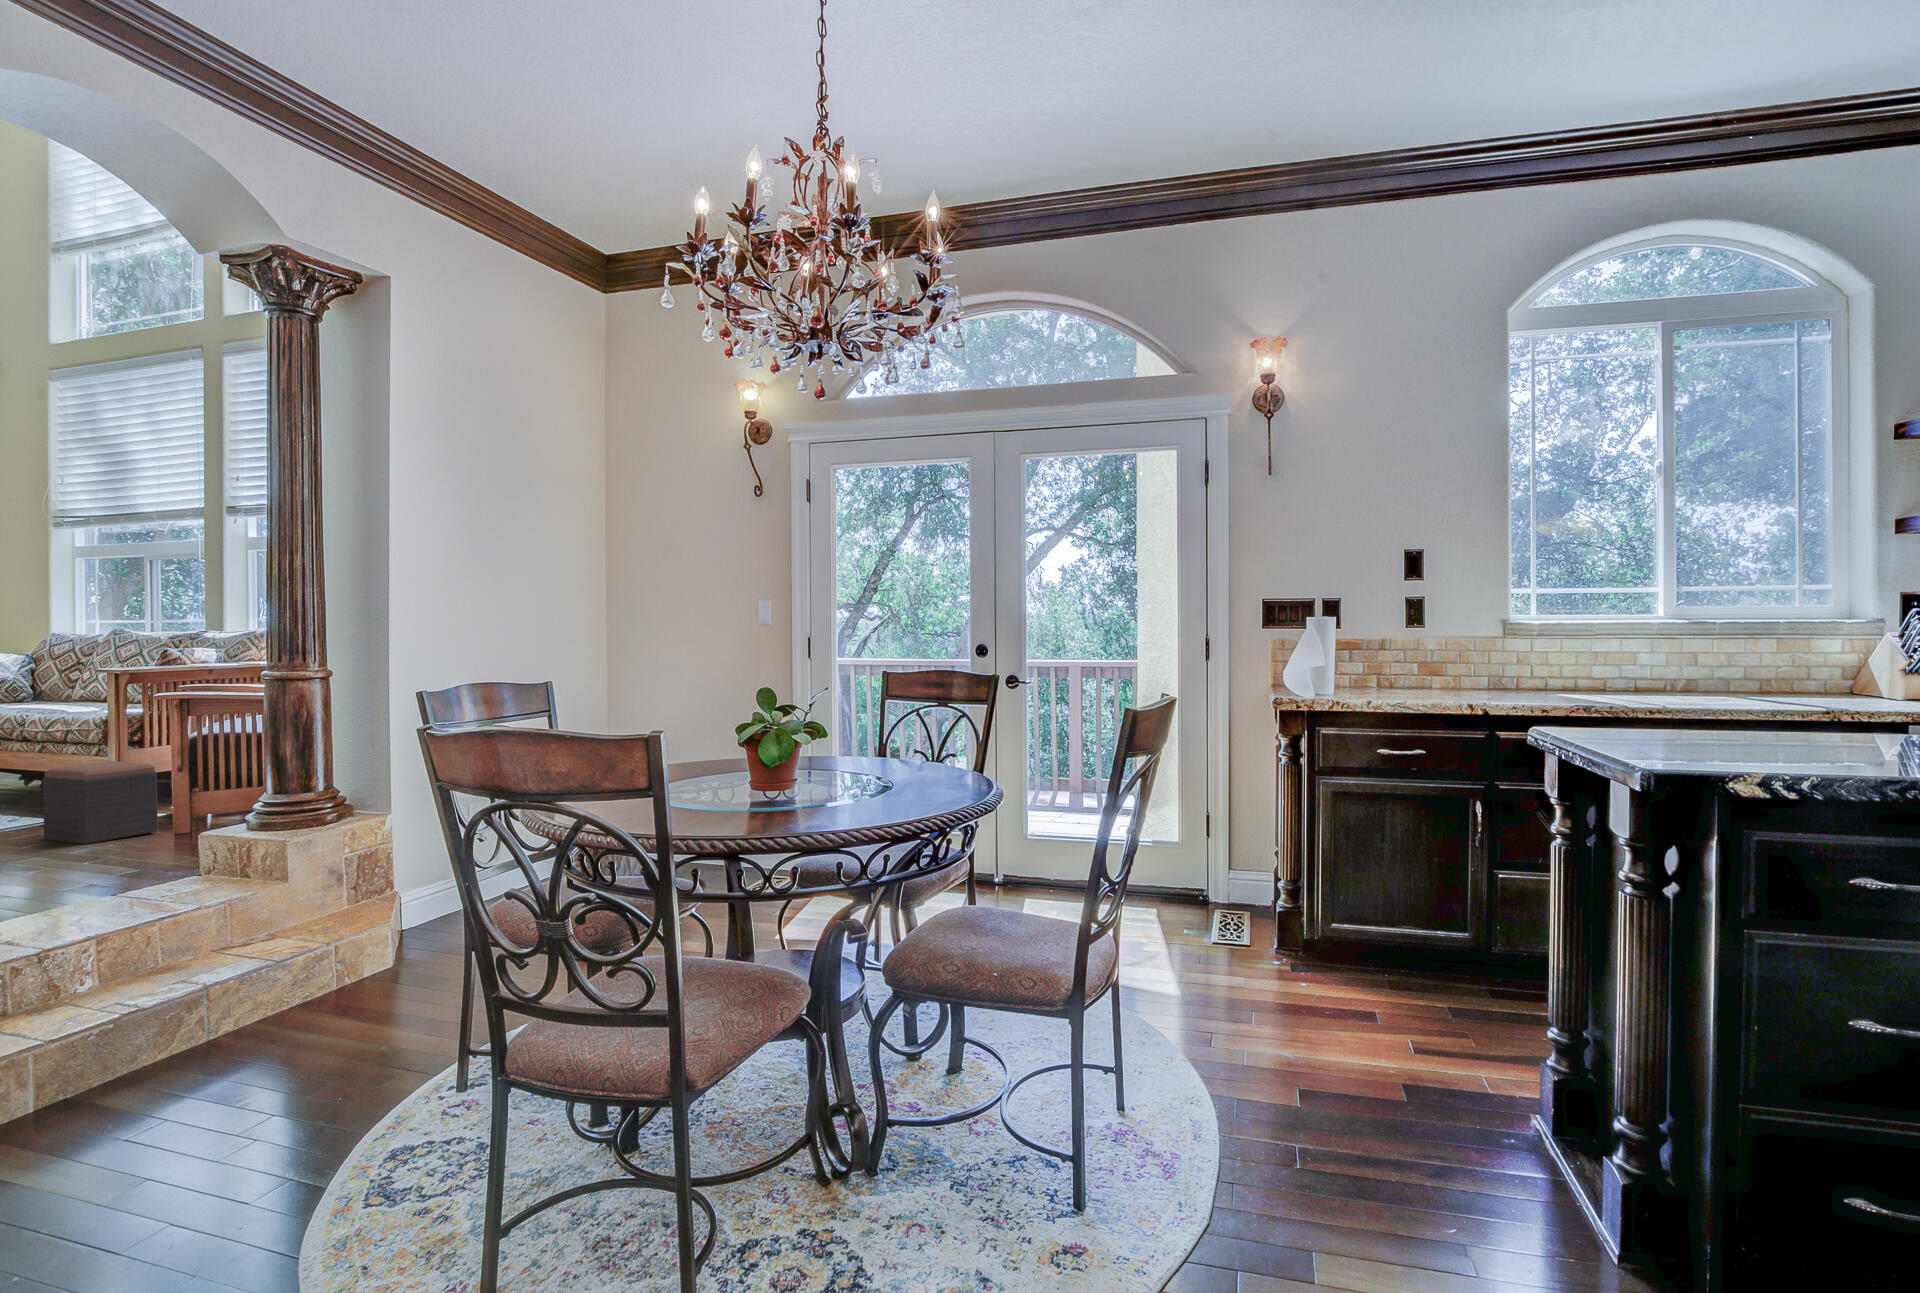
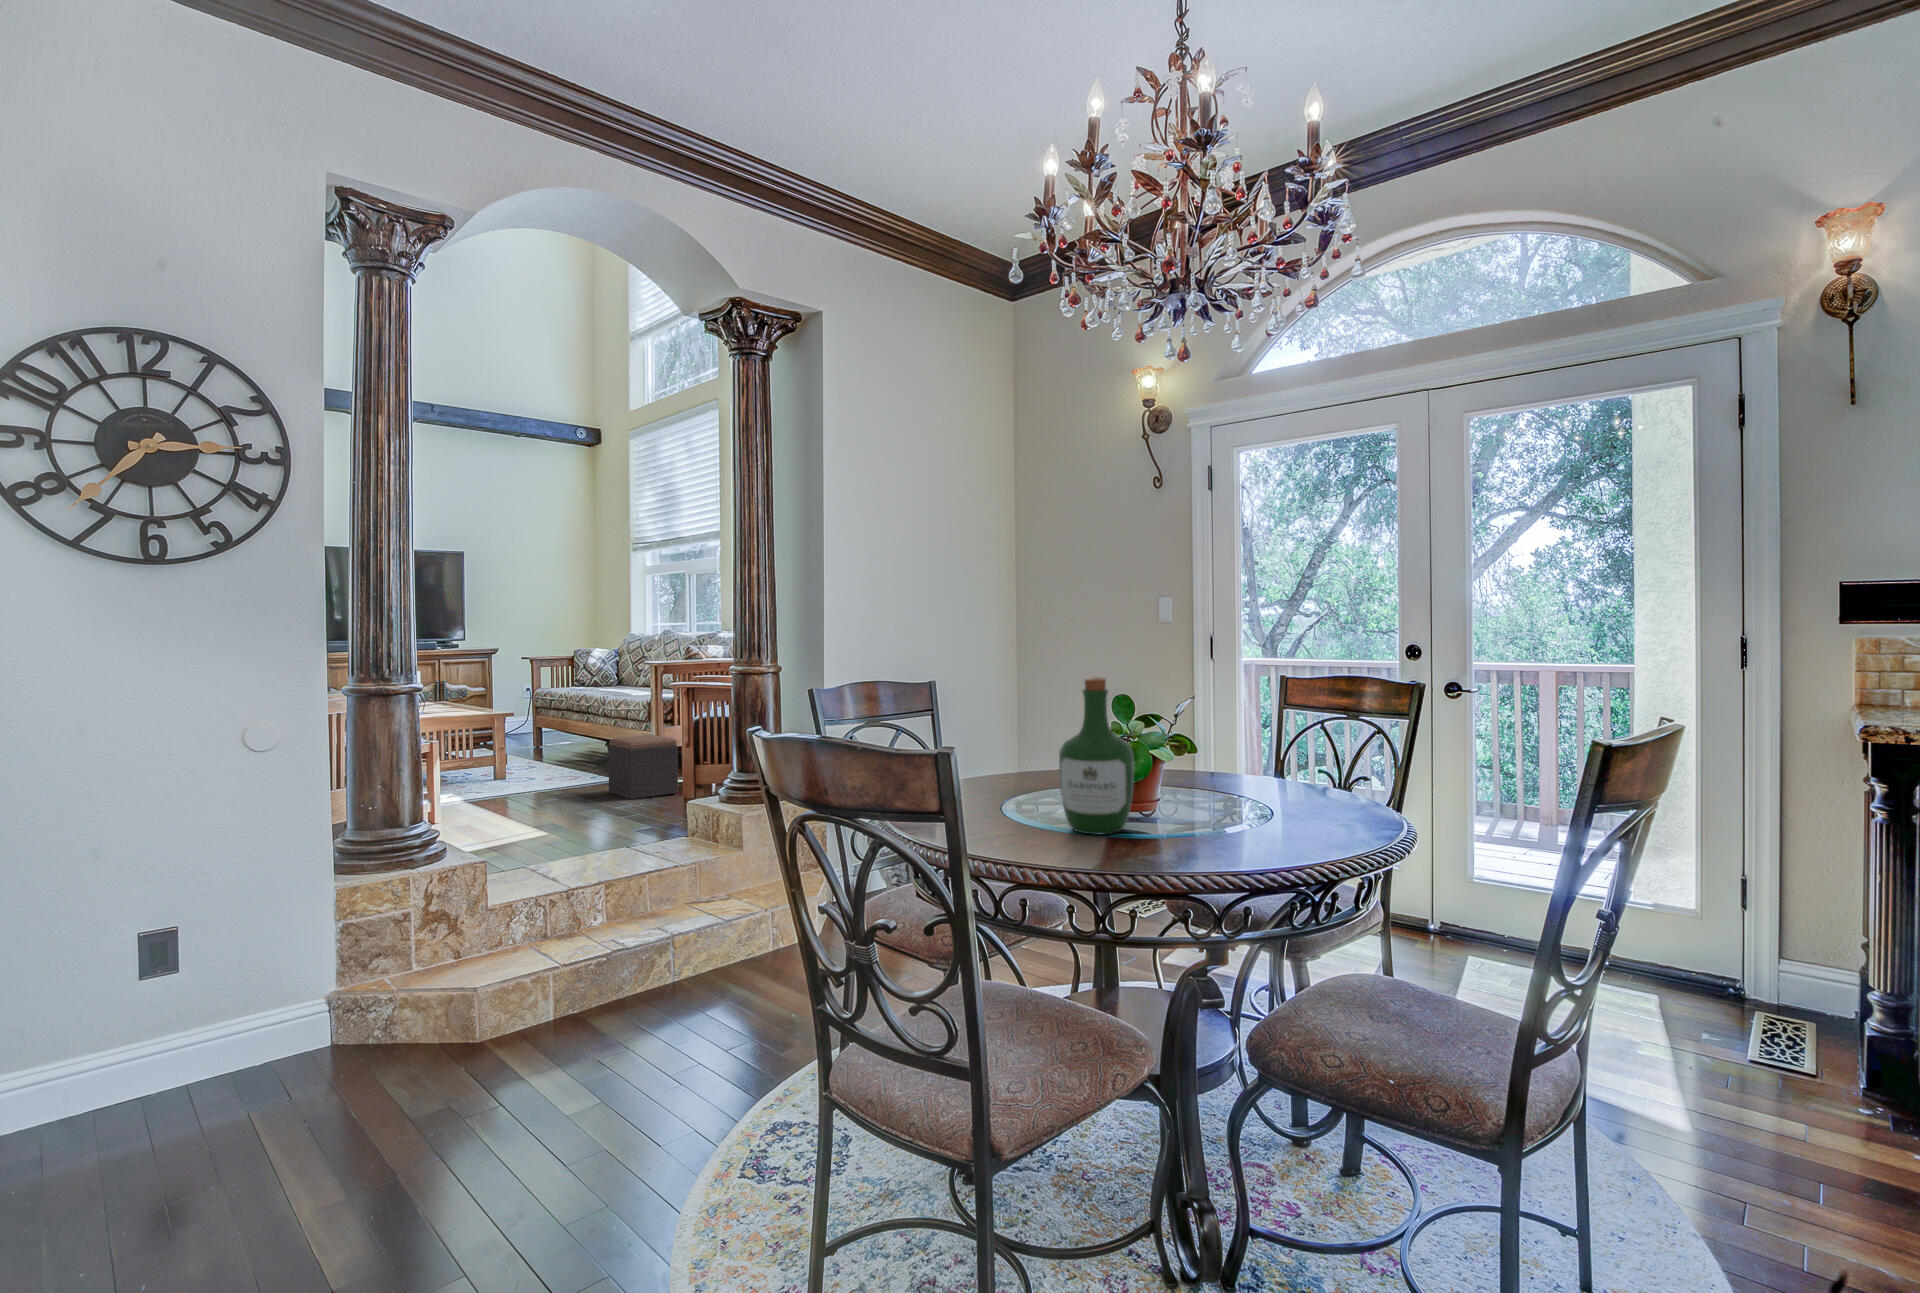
wine bottle: none [712,667,781,809] -> present [1059,676,1134,834]

